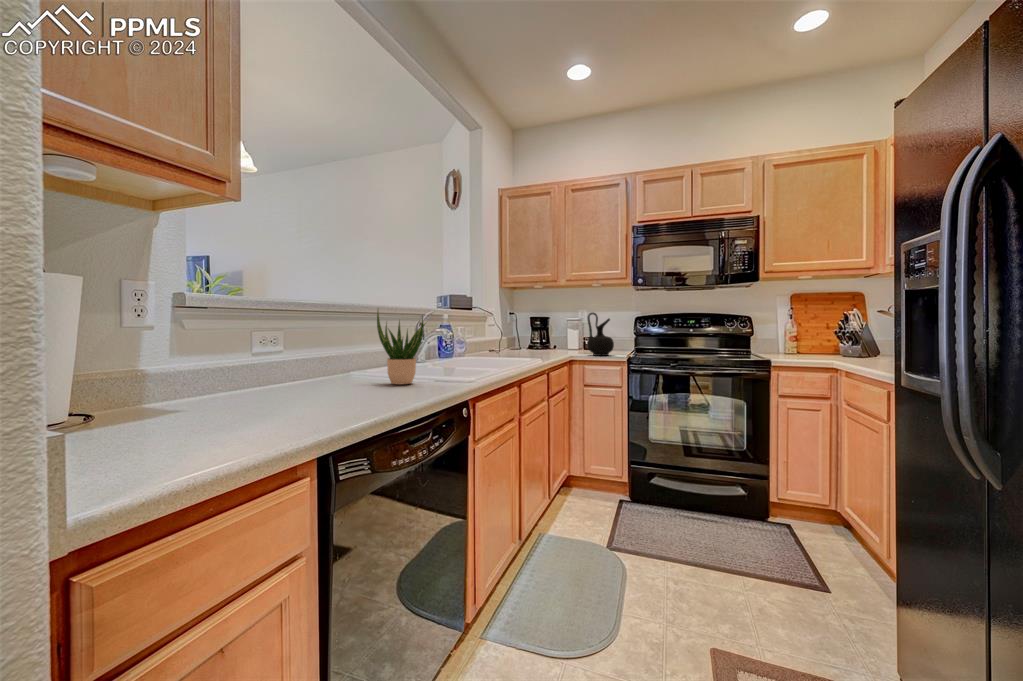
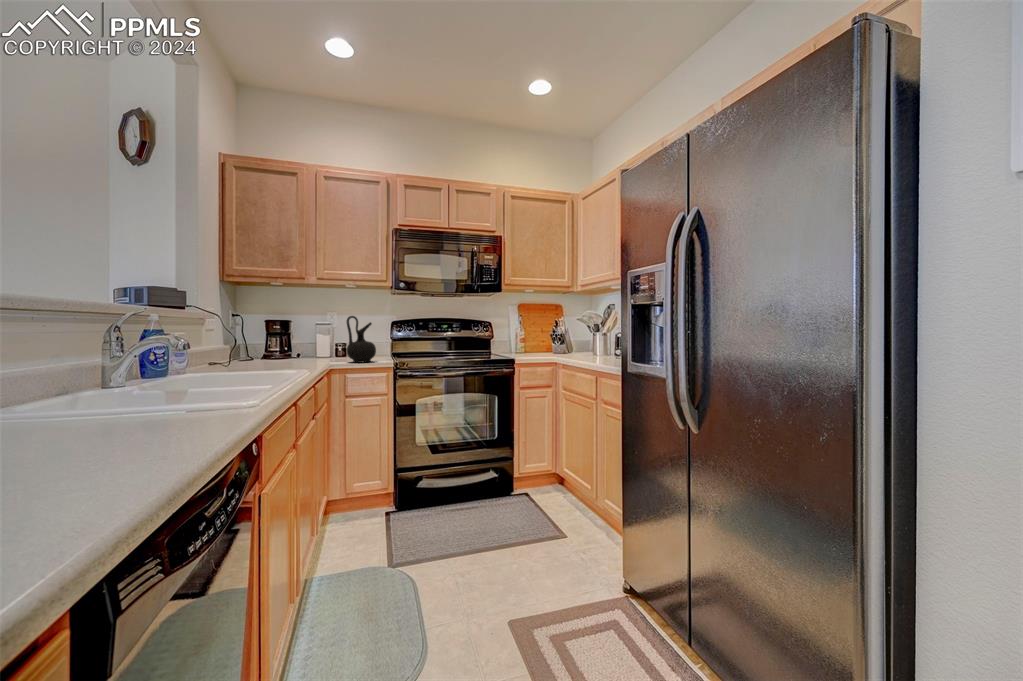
potted plant: present [377,311,426,384] -> none [78,309,179,426]

